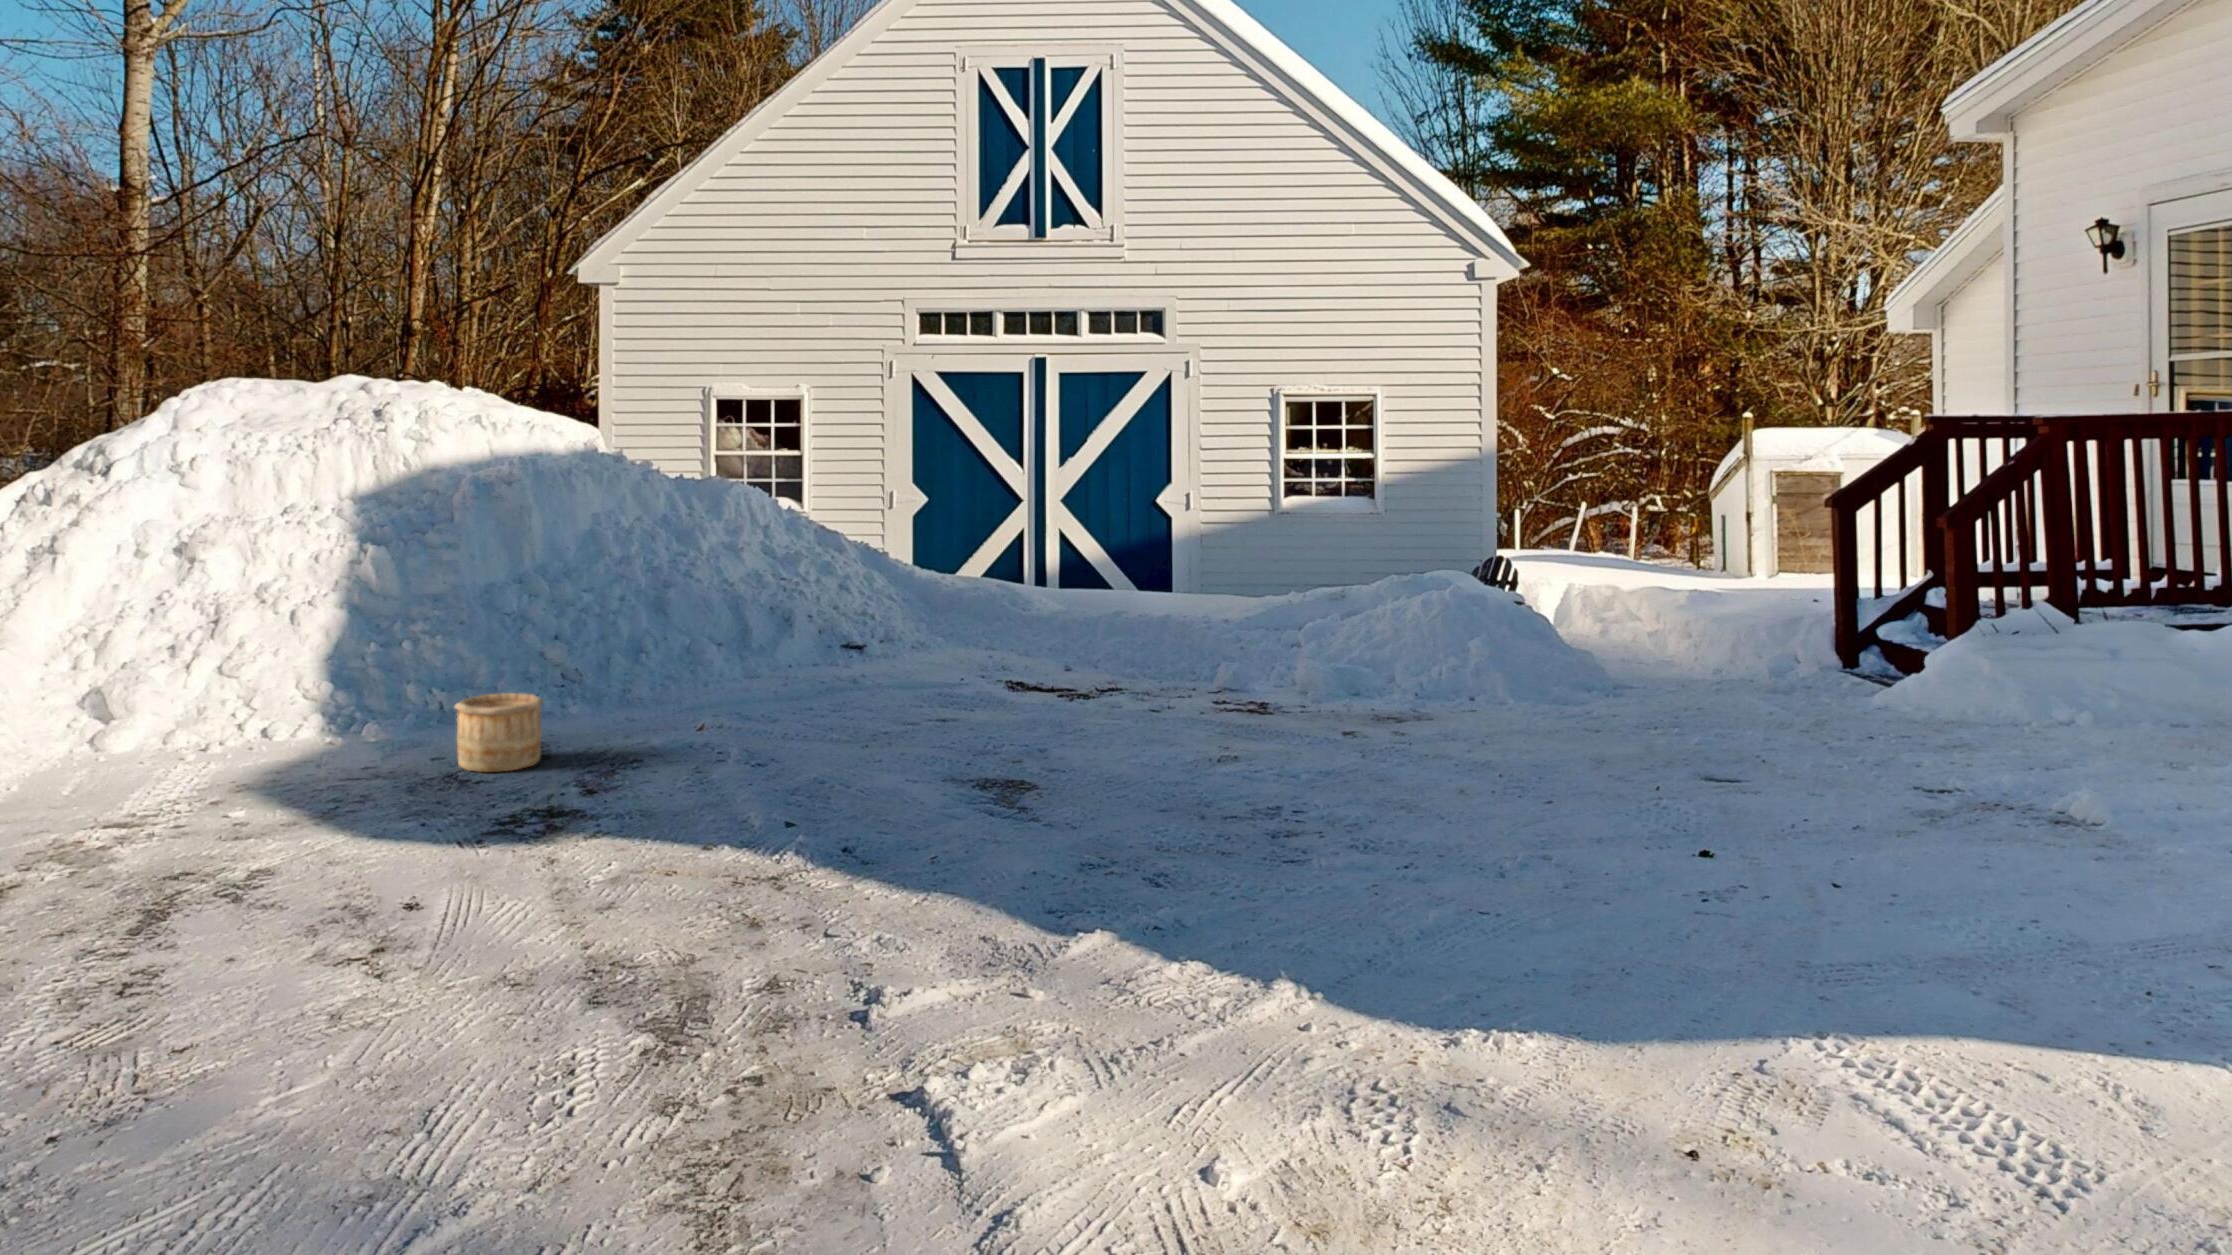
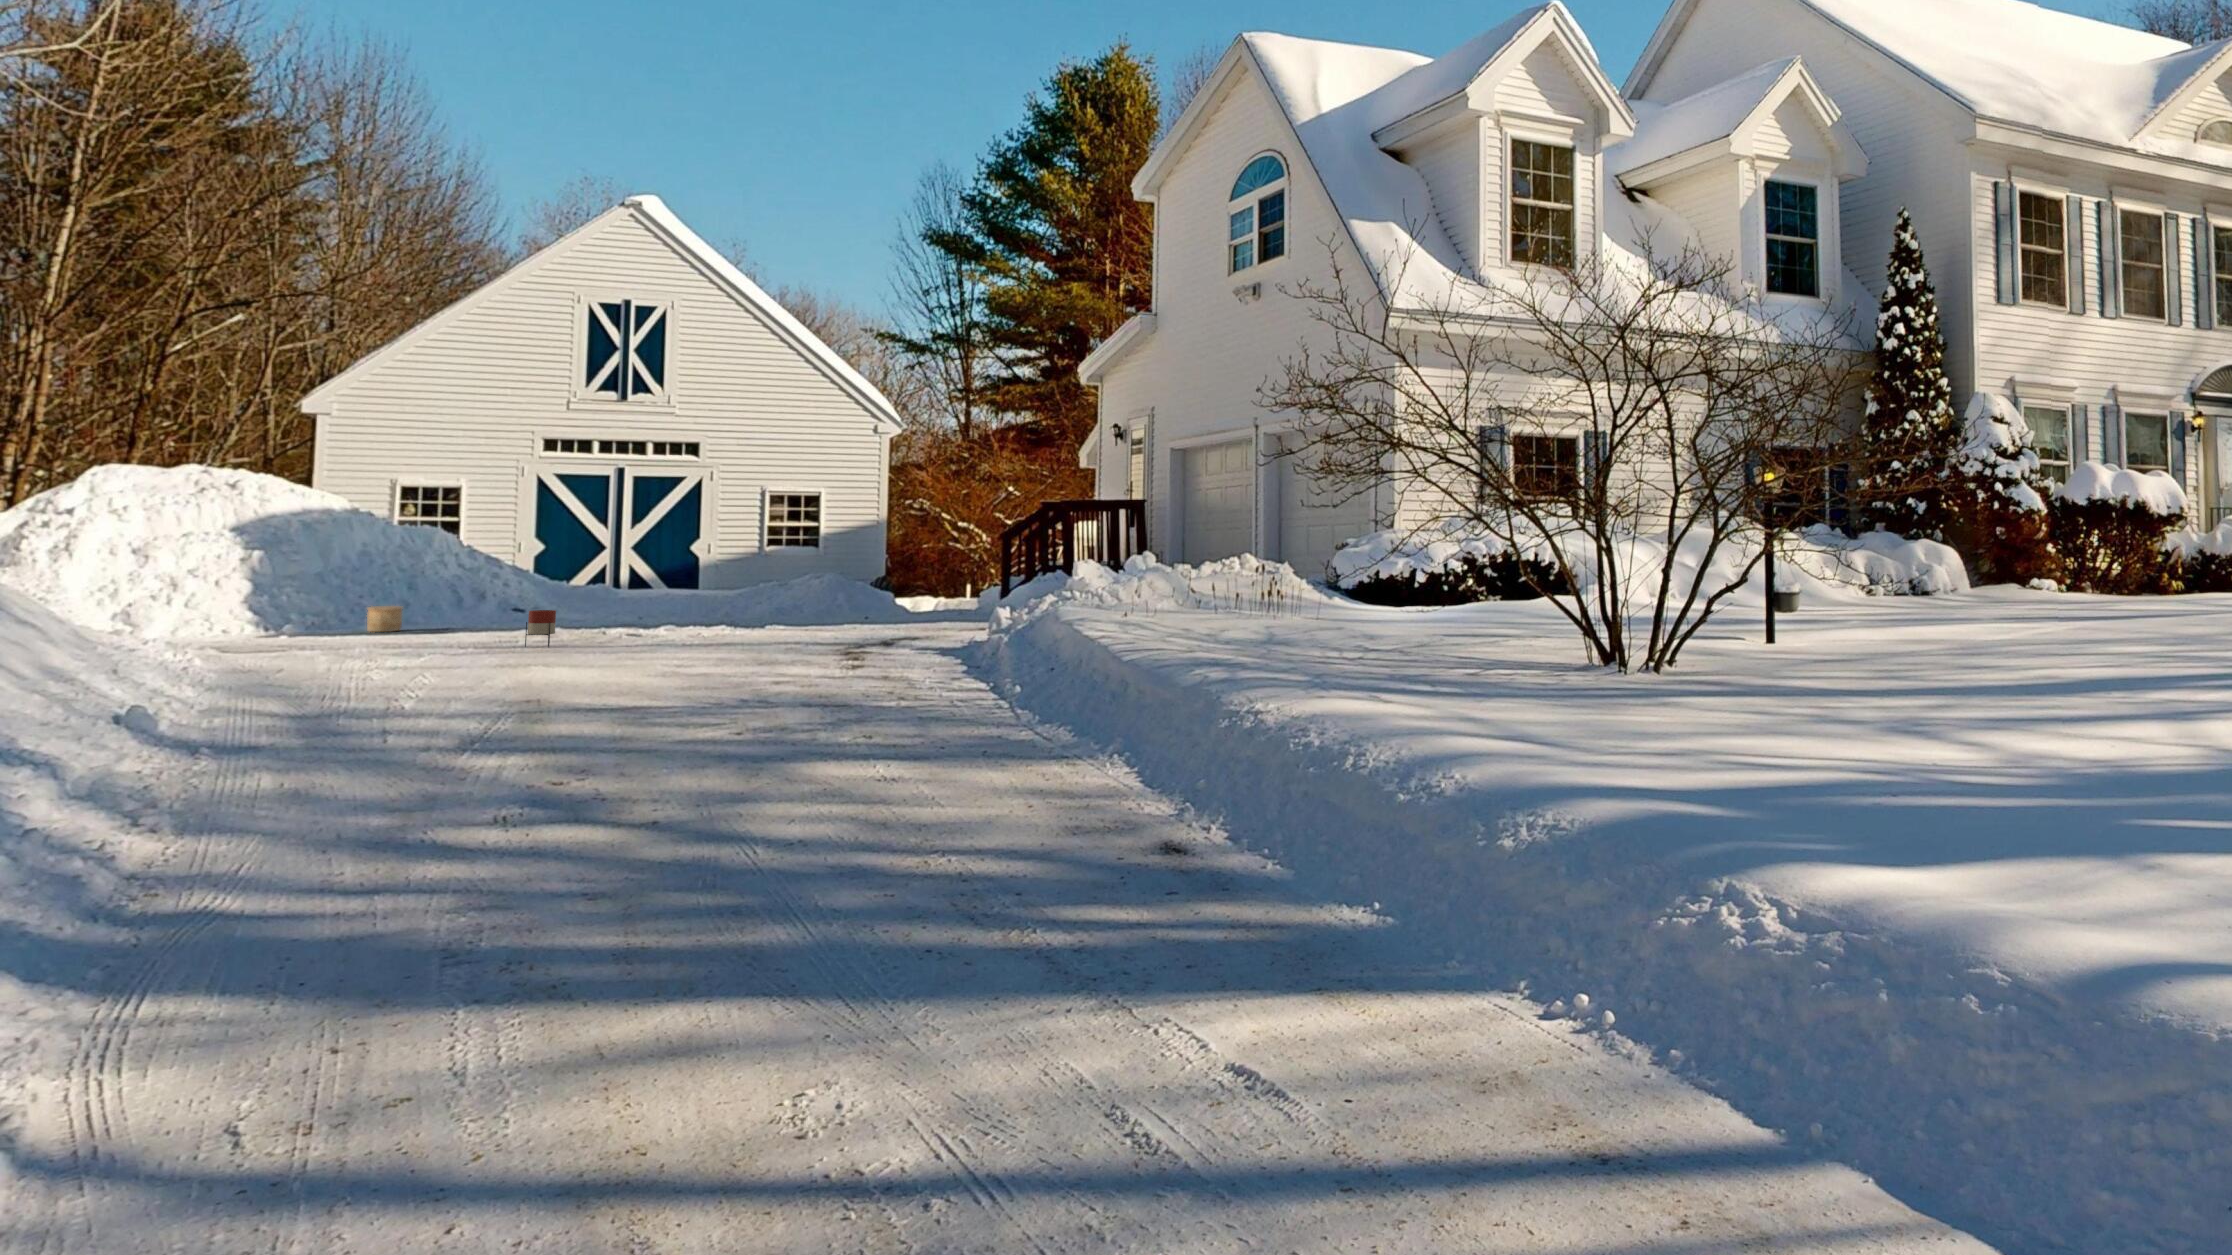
planter: none [660,916,786,1137] -> present [525,610,556,647]

